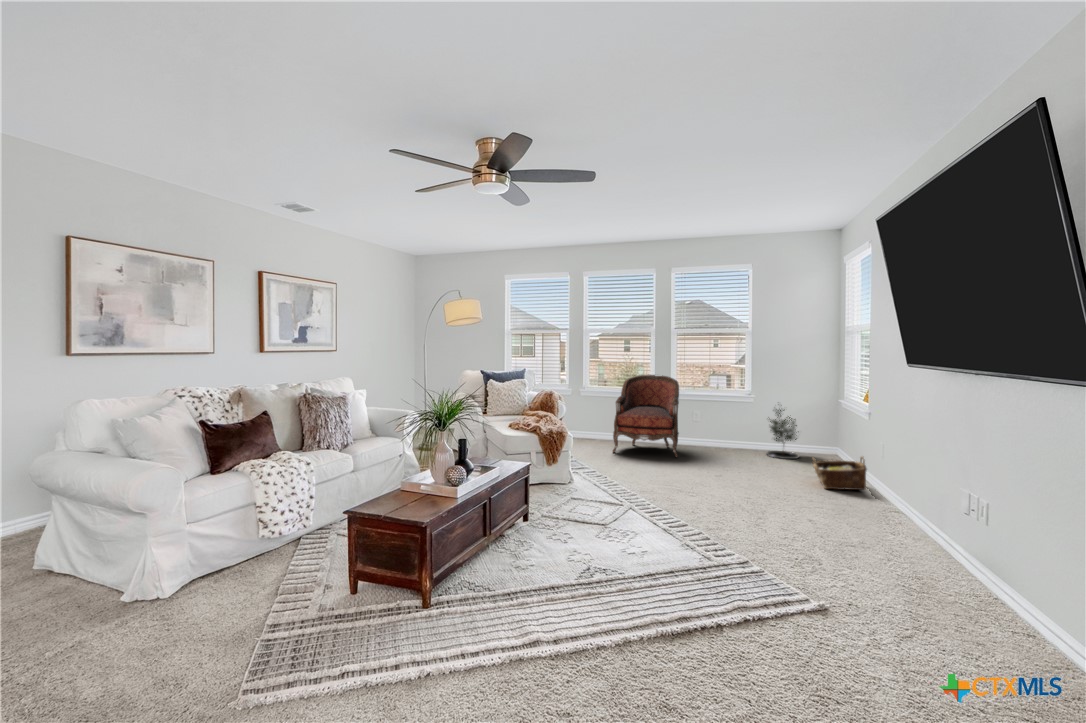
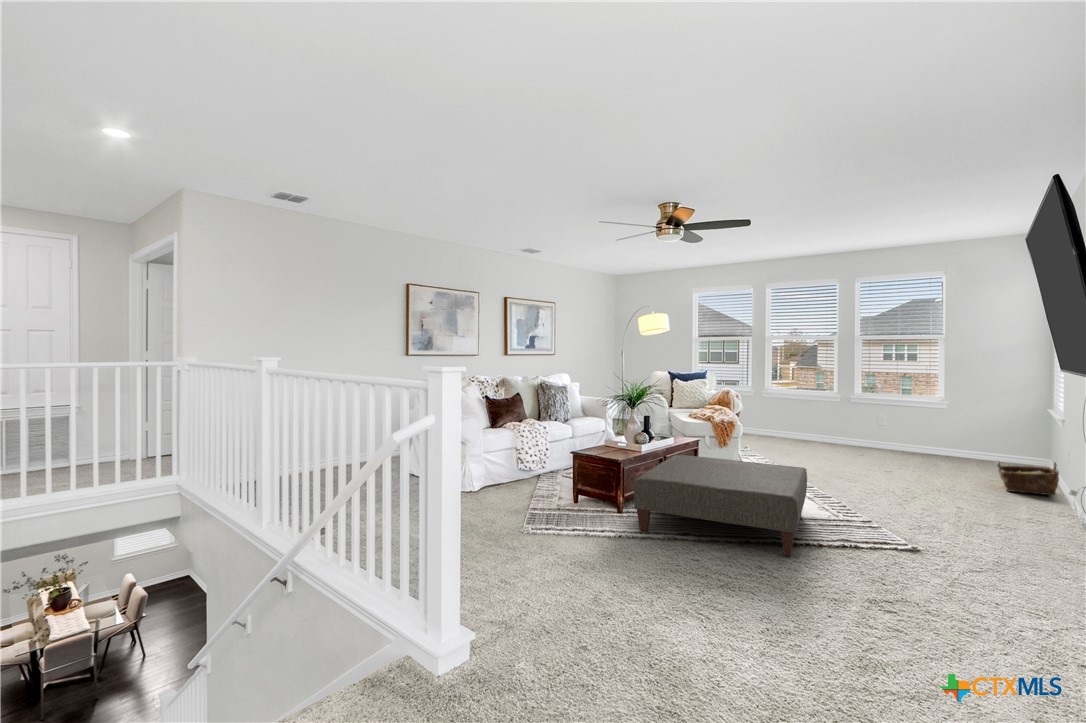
armchair: present [613,375,679,457] -> none [792,379,866,457]
potted tree: present [767,409,799,459] -> none [964,408,1010,468]
ottoman: none [450,495,710,670] -> present [634,455,807,557]

